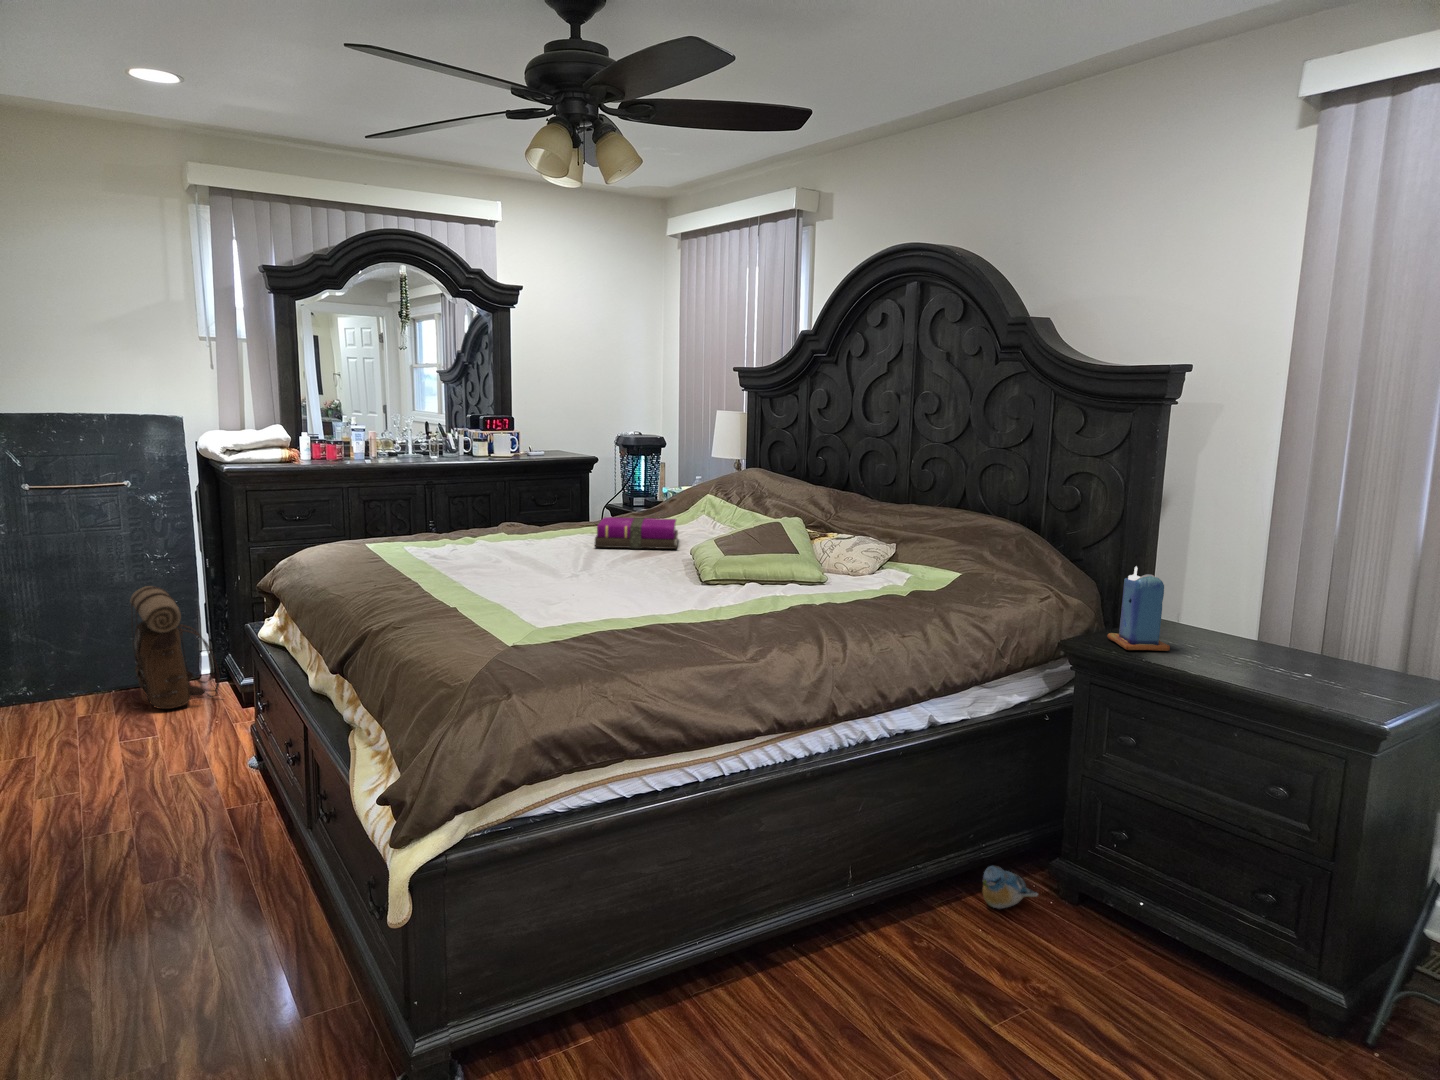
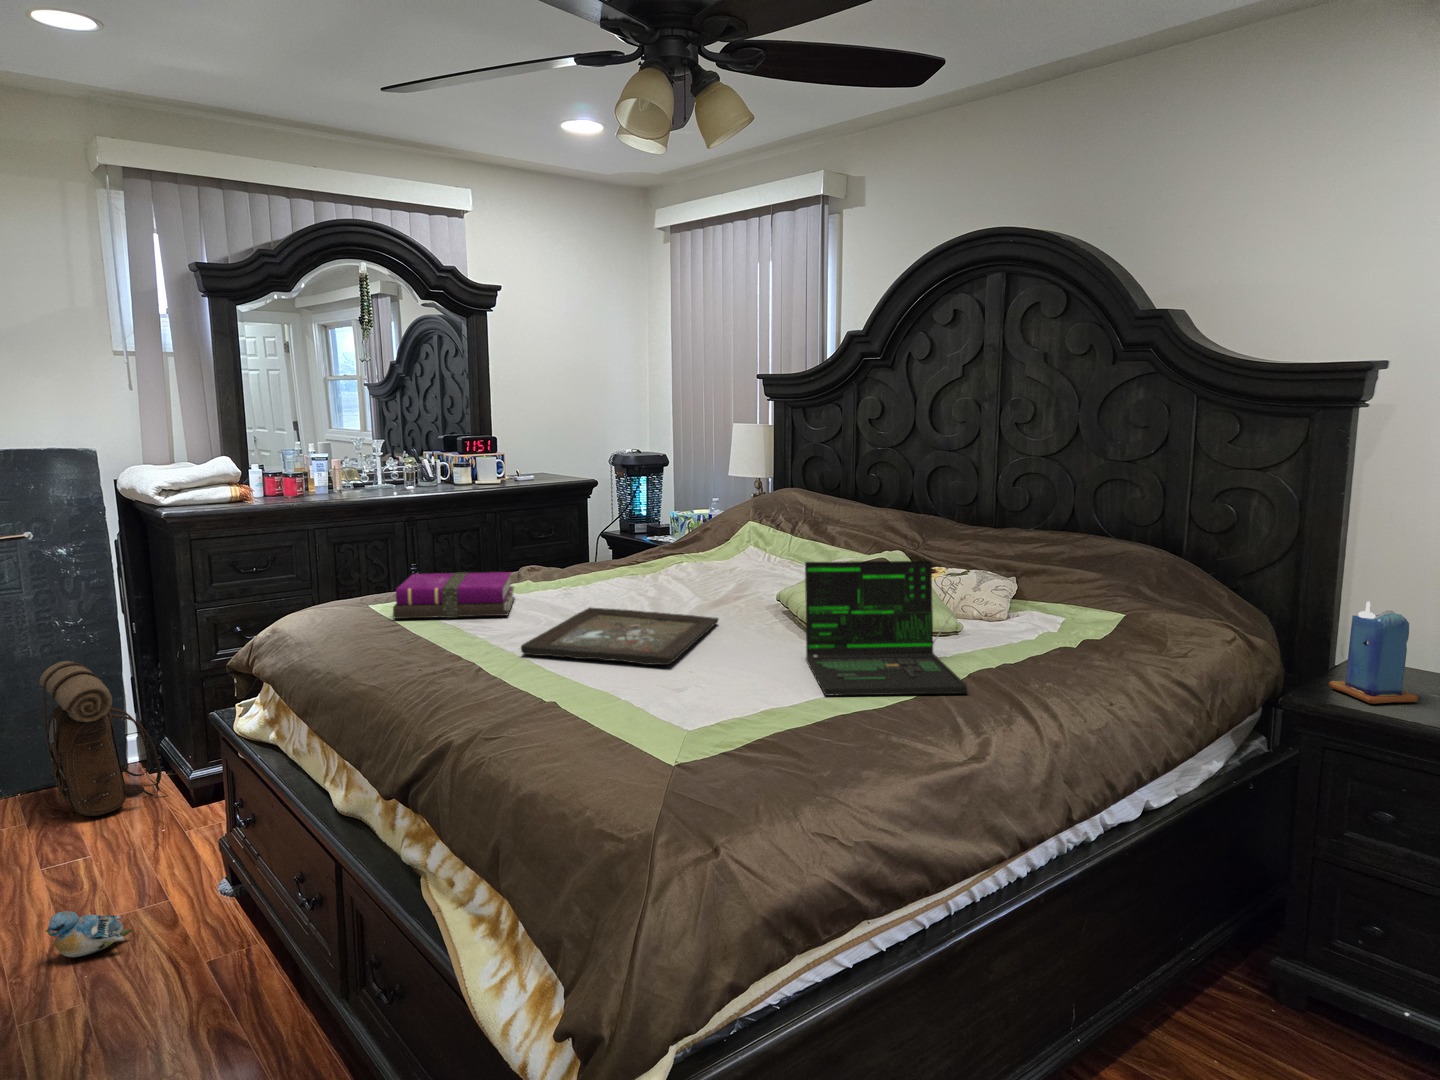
notebook: present [595,517,678,549] -> present [393,572,514,619]
laptop: none [667,517,806,621] -> present [805,561,967,696]
tray: none [458,552,630,592] -> present [521,608,718,665]
plush toy: present [982,866,1038,909] -> present [45,911,133,957]

